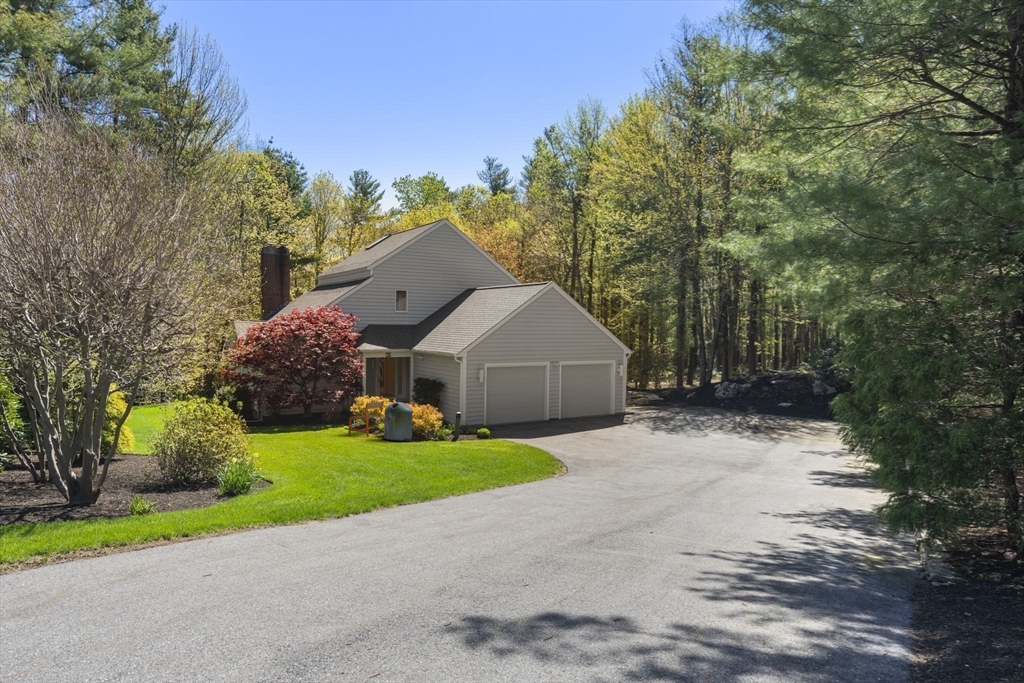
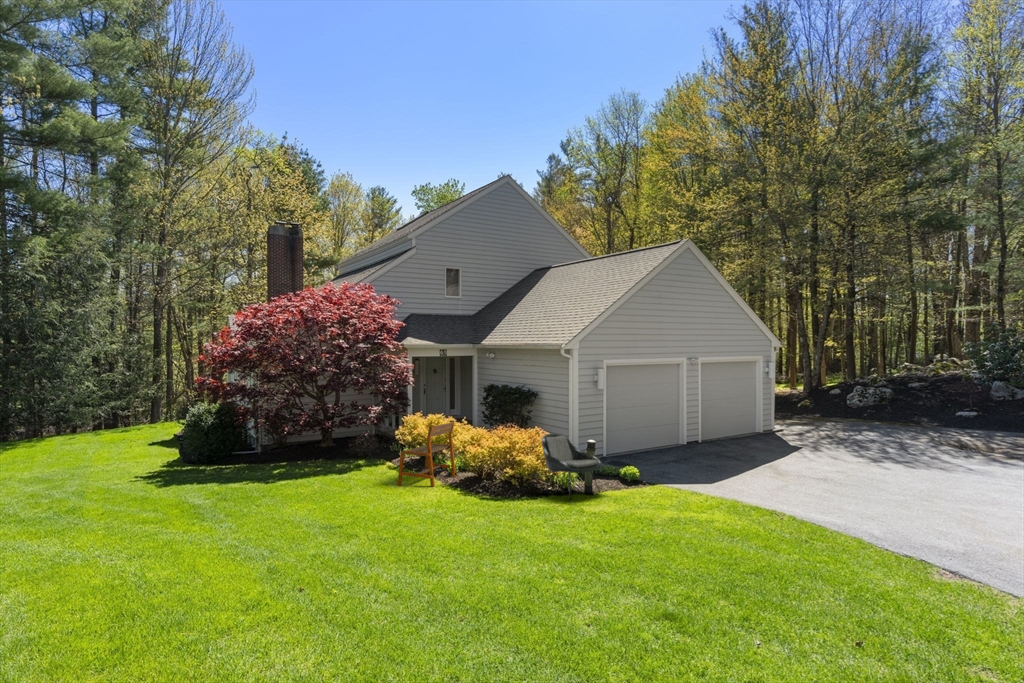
trash can: present [384,402,413,442] -> none [464,425,518,498]
lounge chair: none [425,408,460,443] -> present [539,434,603,500]

